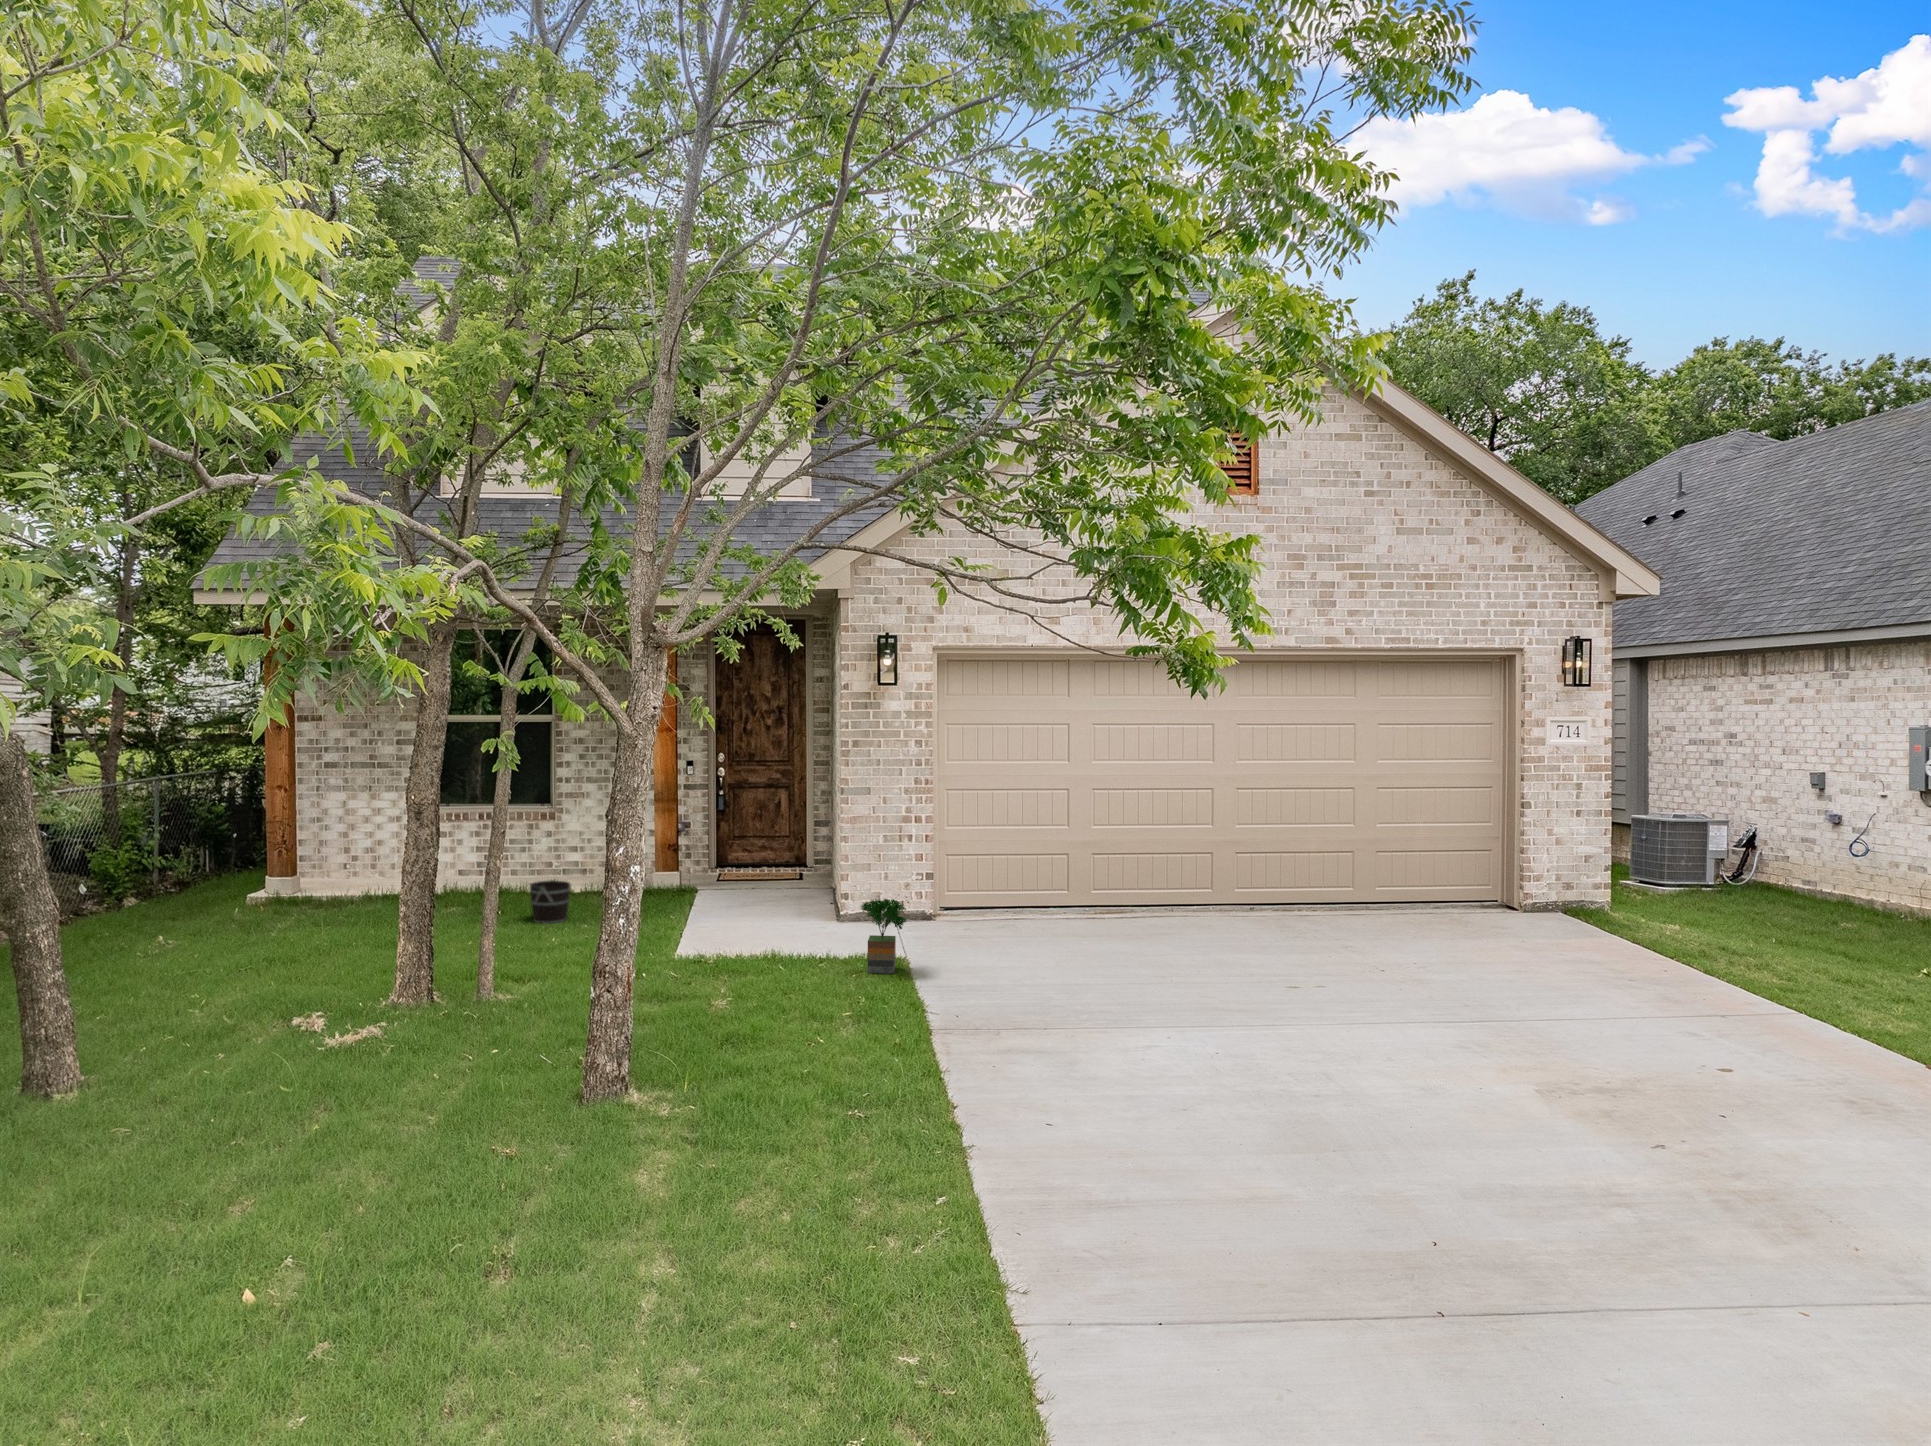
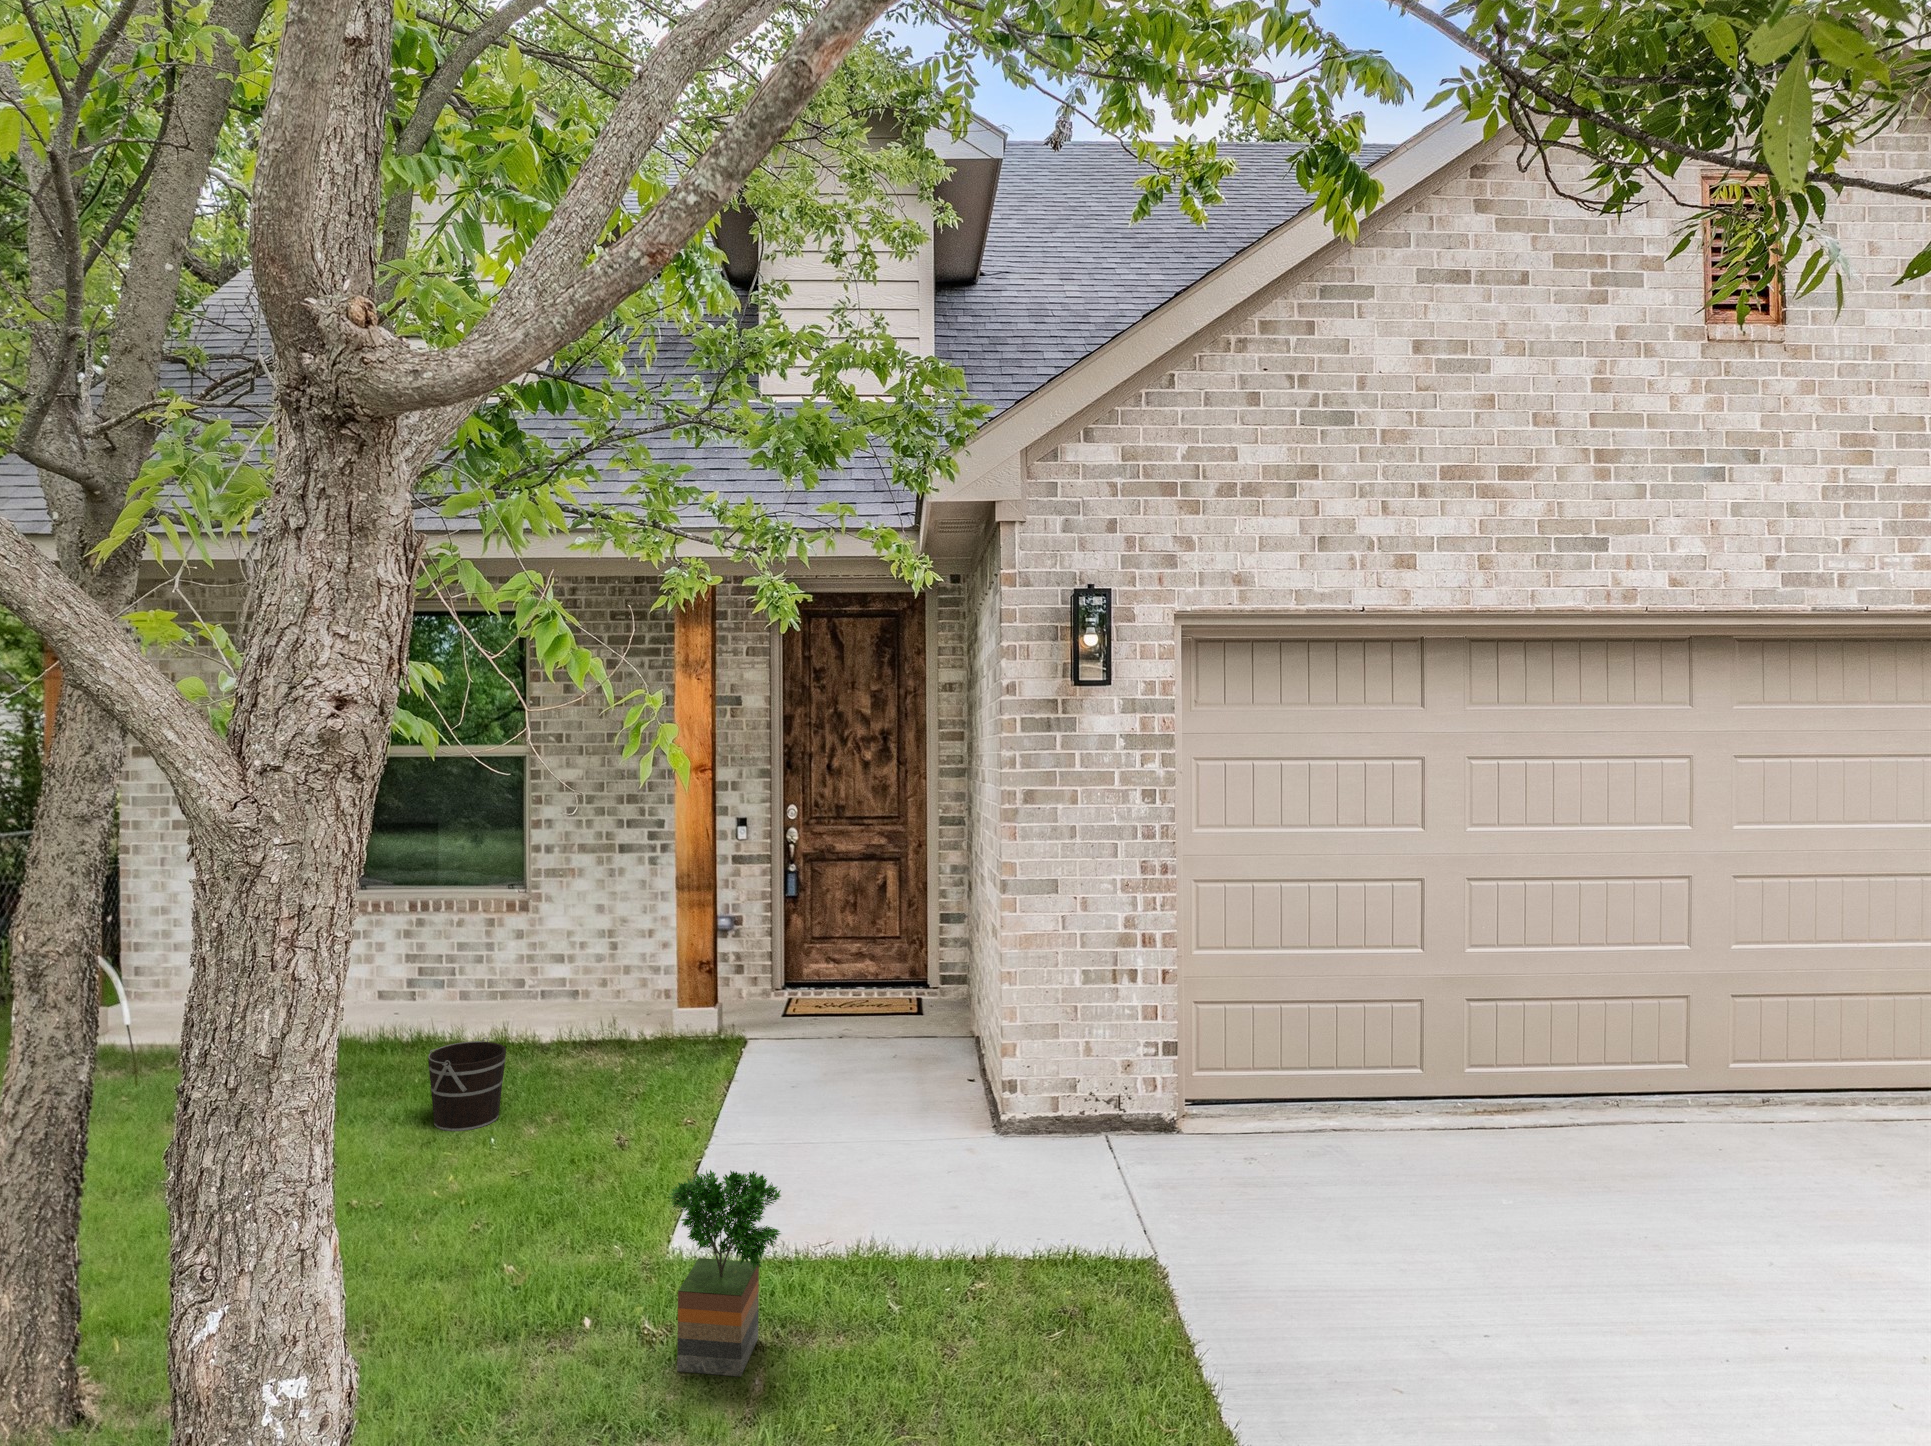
potted tree: present [861,899,907,974] -> present [669,1170,781,1377]

